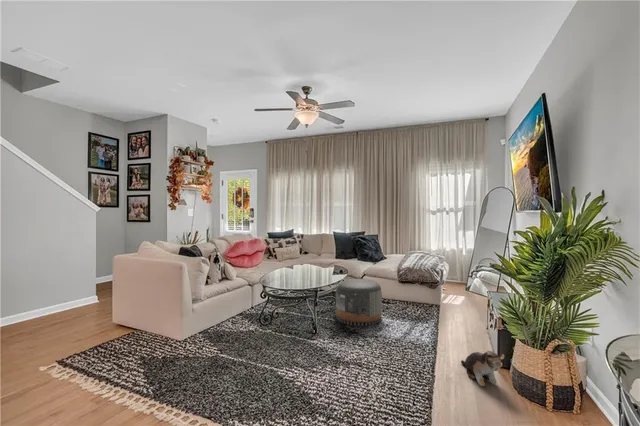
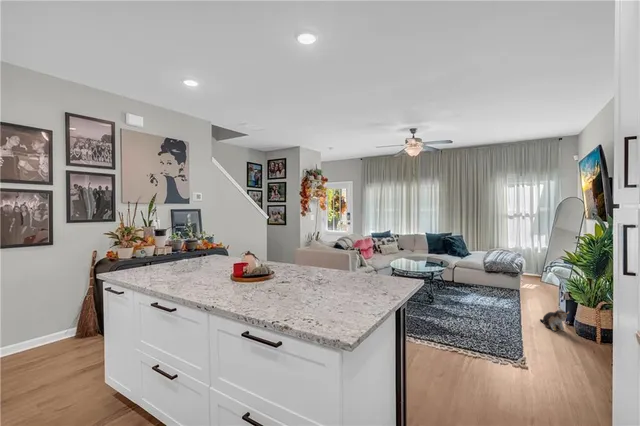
pouf: present [336,279,382,326] -> none [441,268,476,300]

